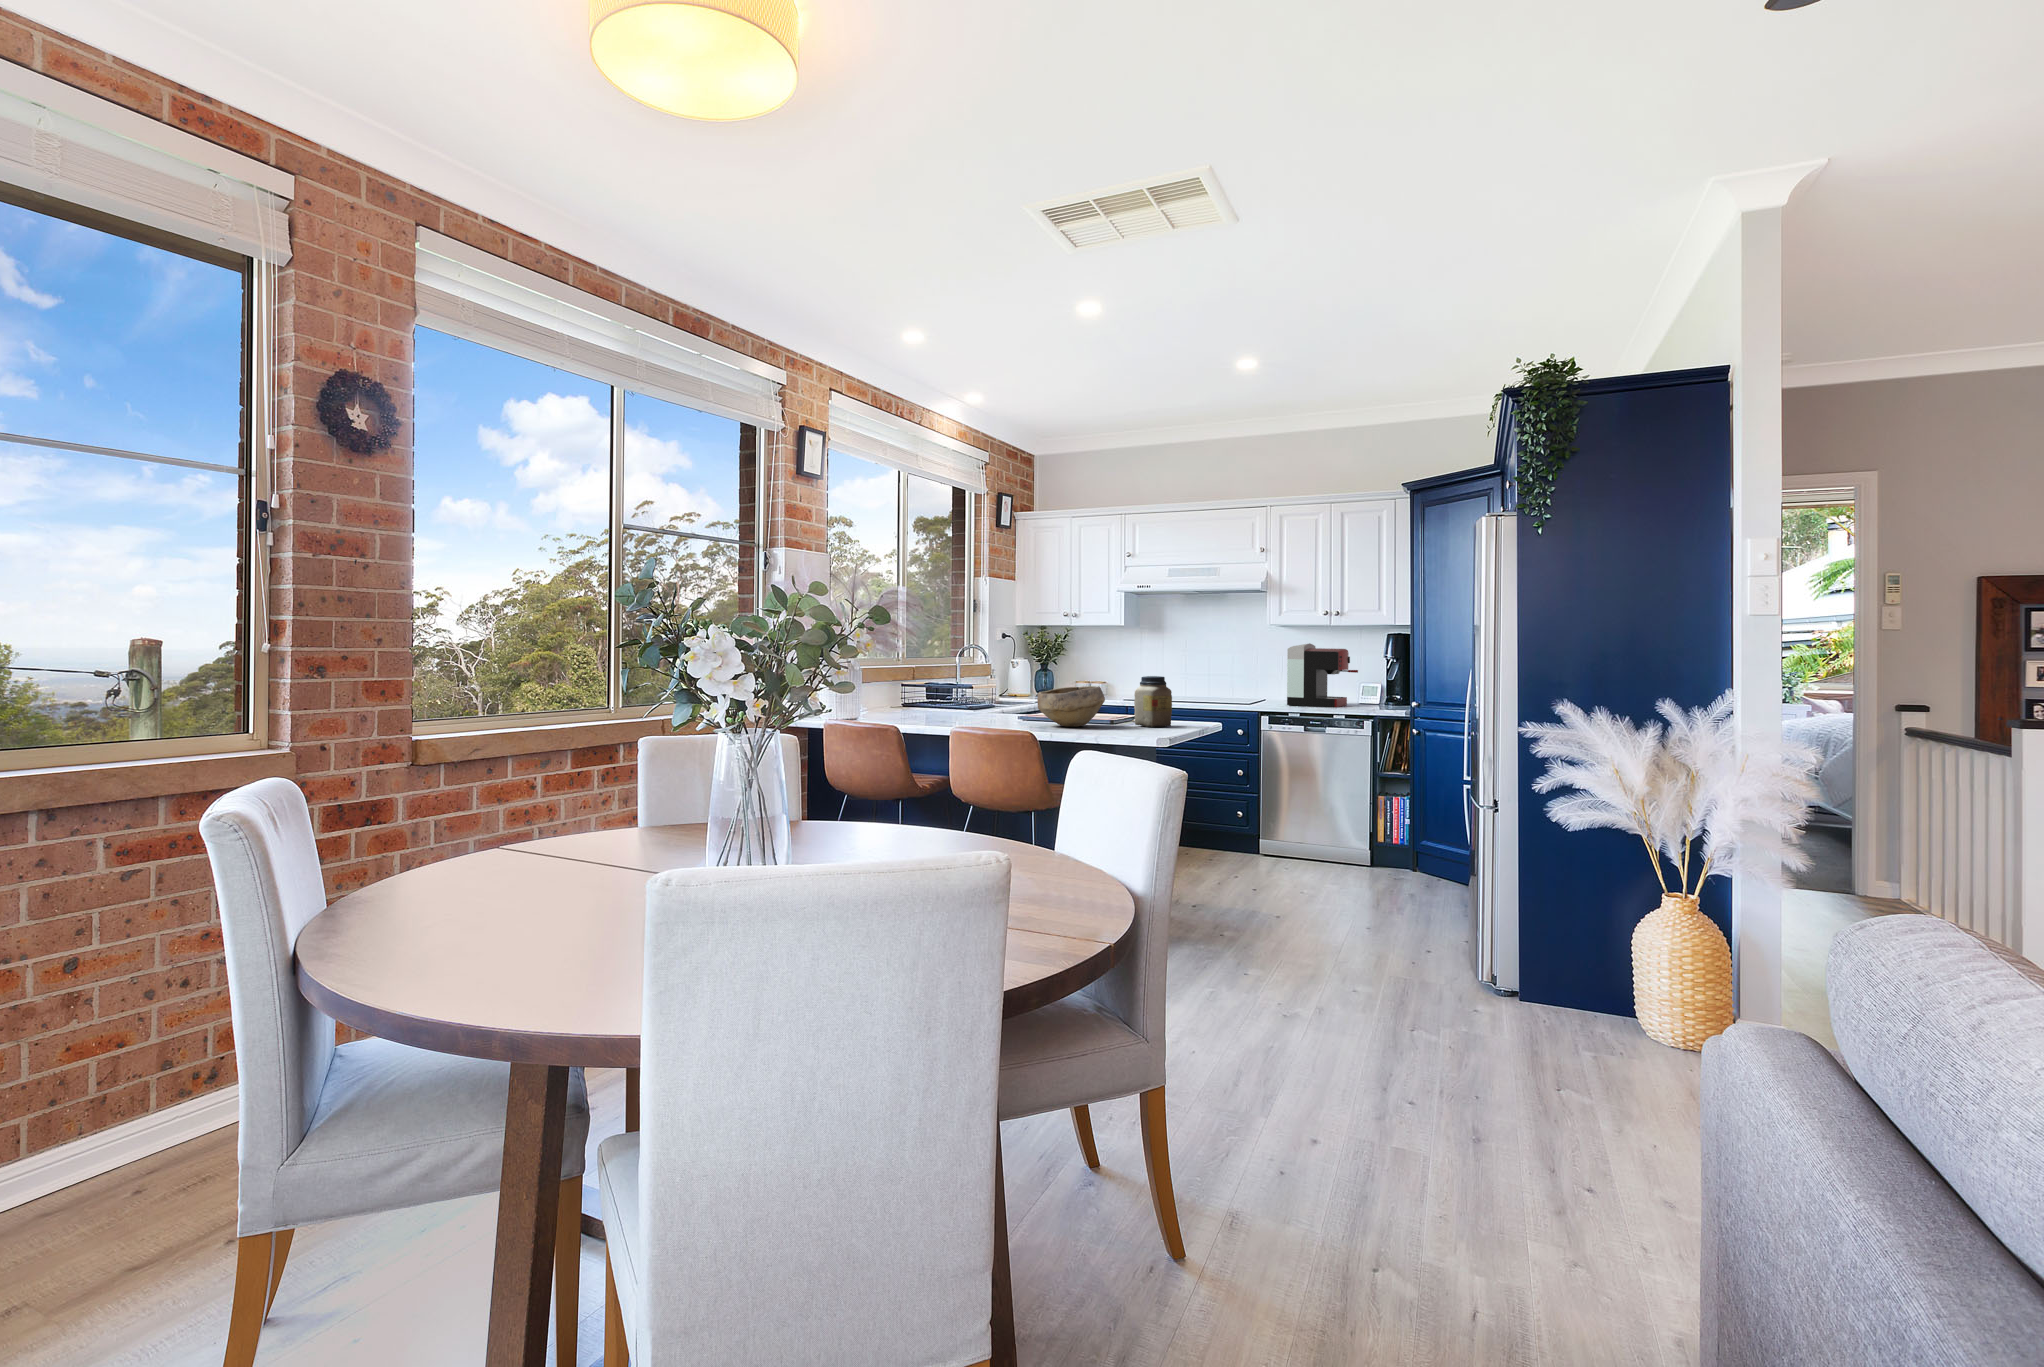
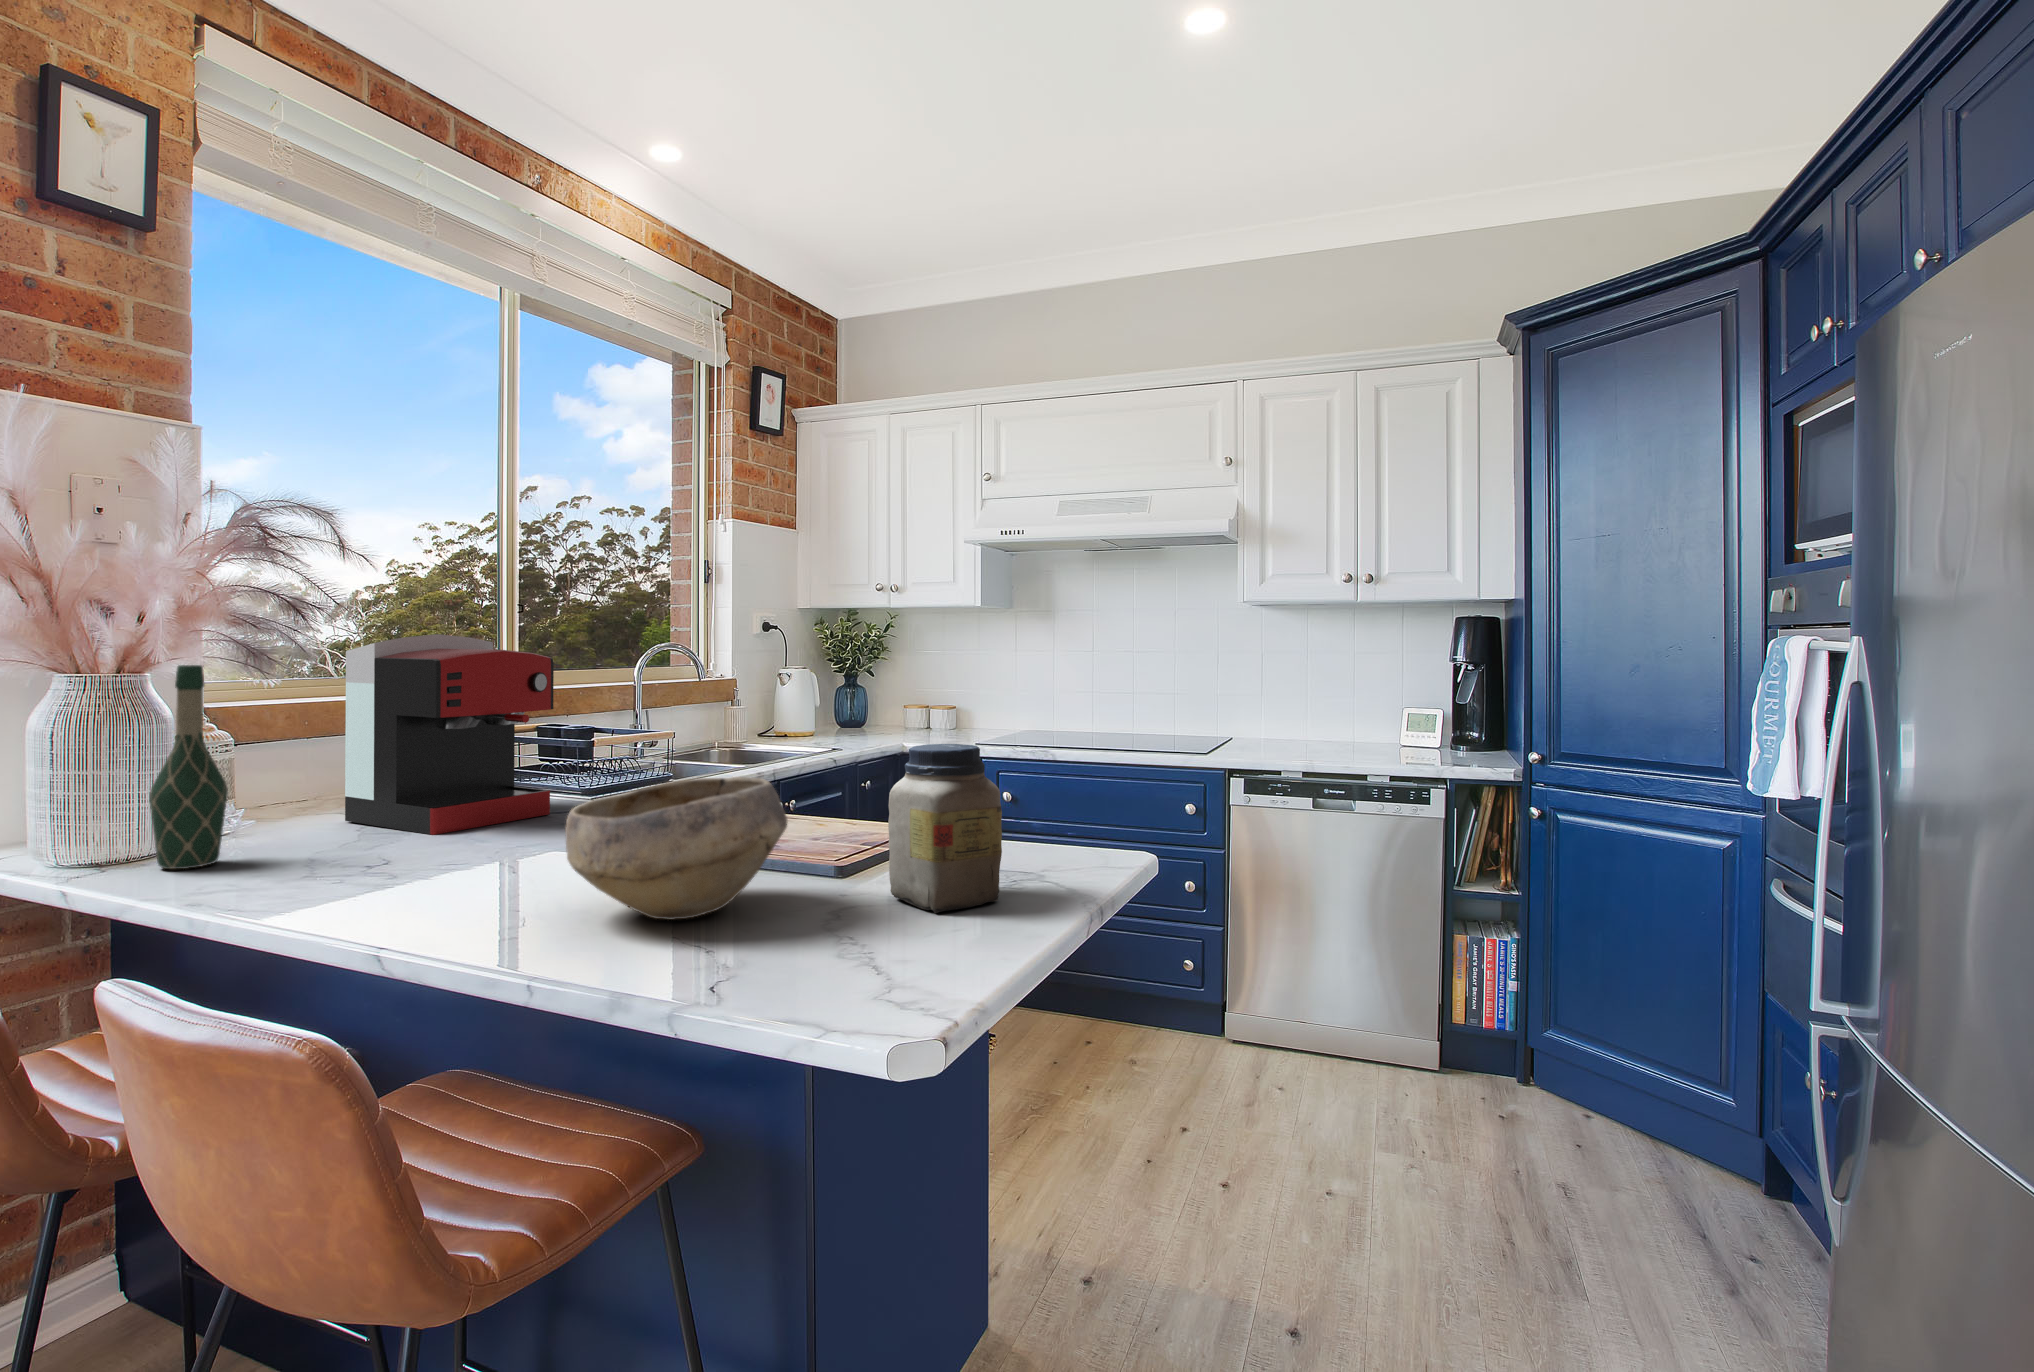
coffee maker: present [1287,643,1358,707] -> present [345,634,554,835]
wine bottle: none [866,649,889,719] -> present [149,665,228,869]

